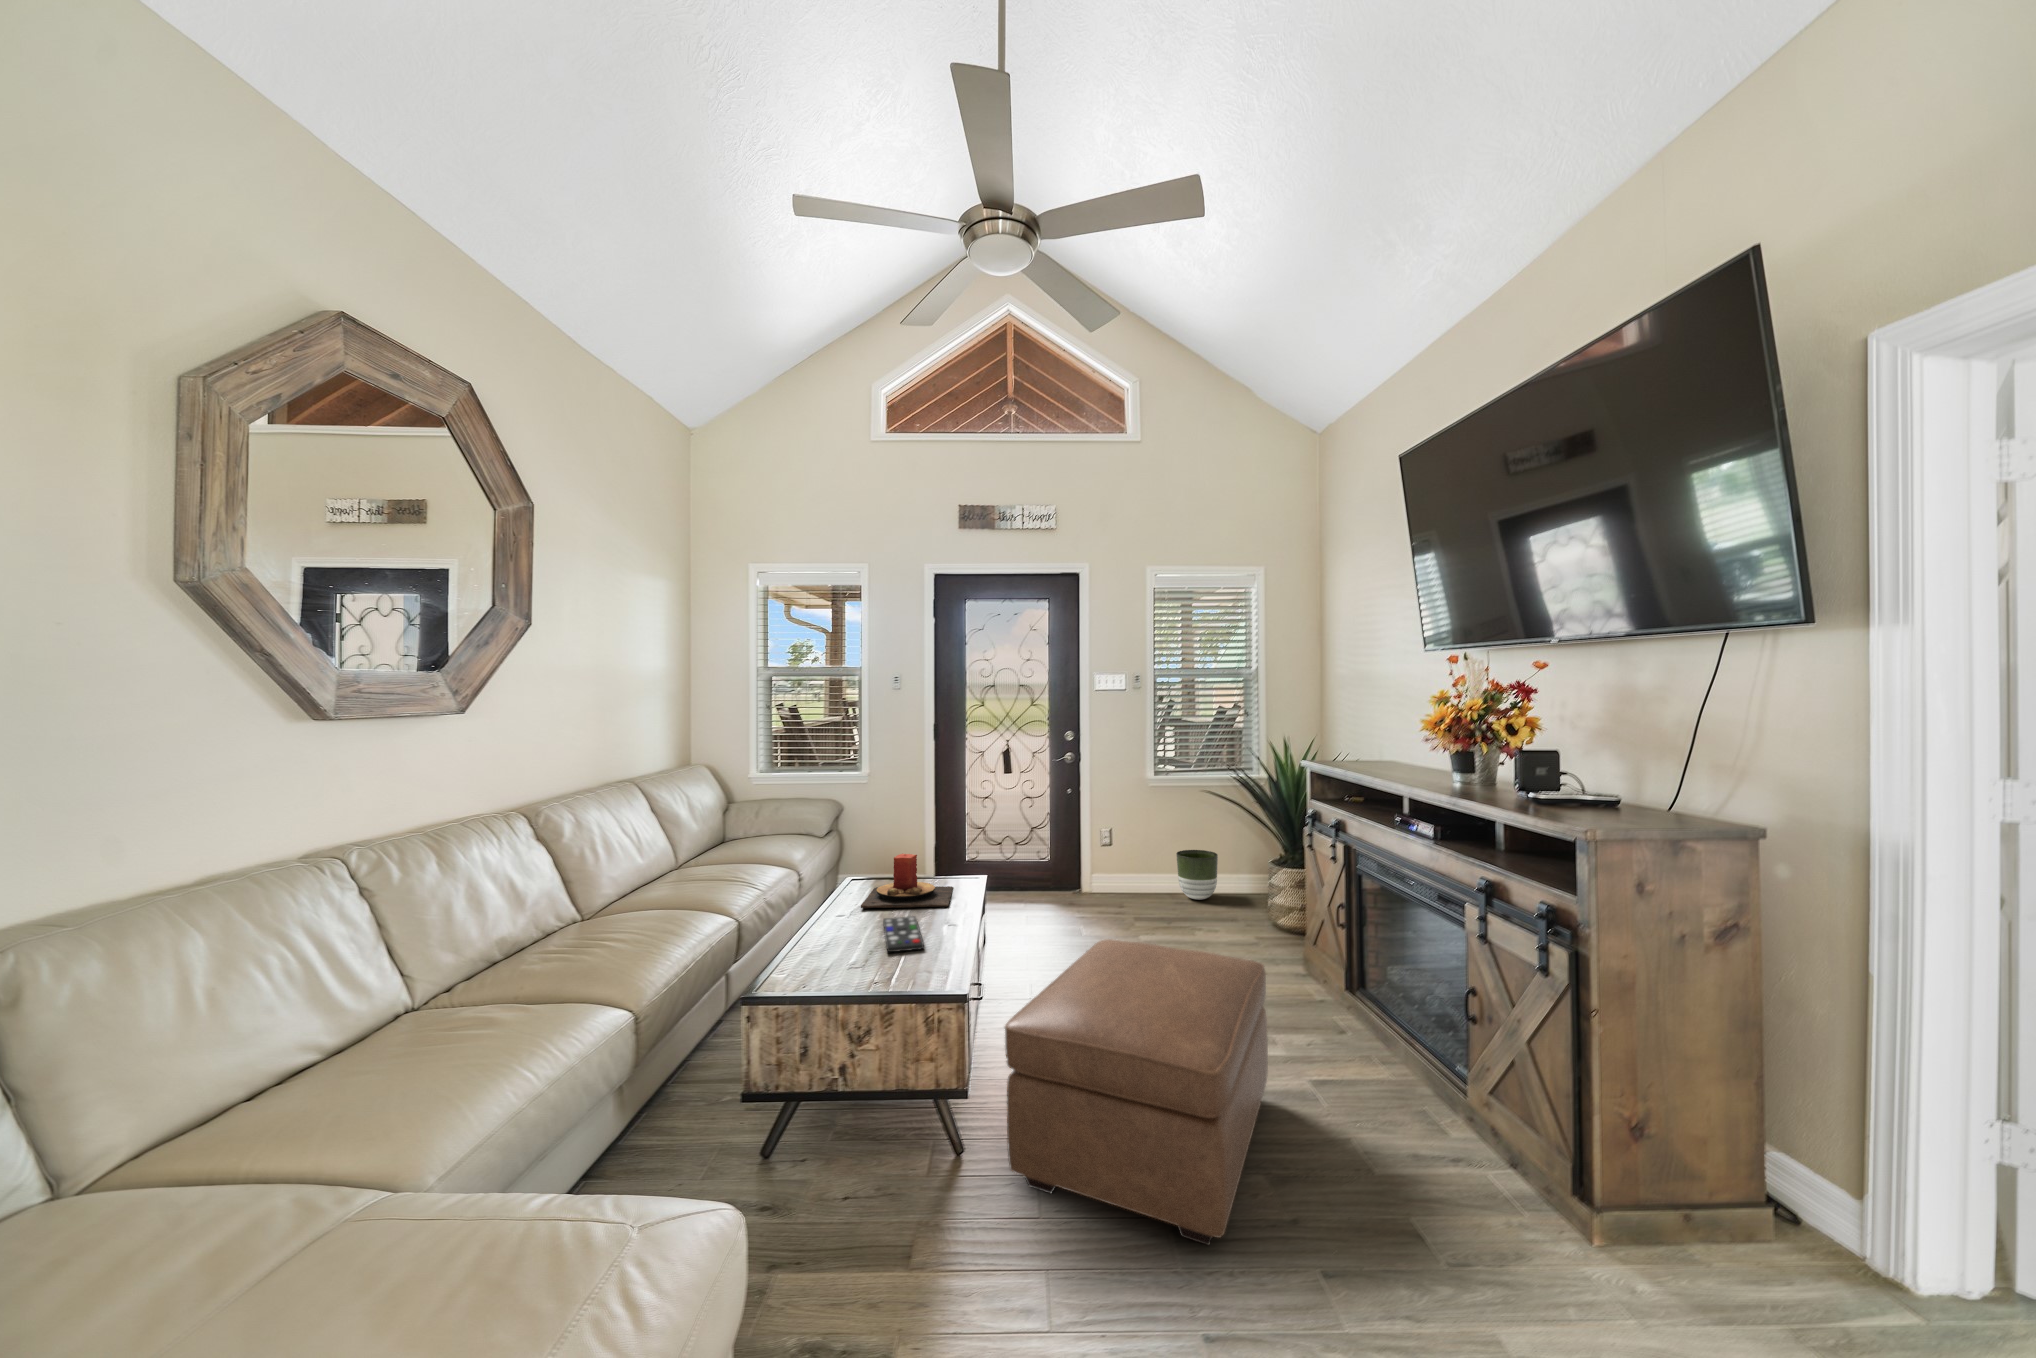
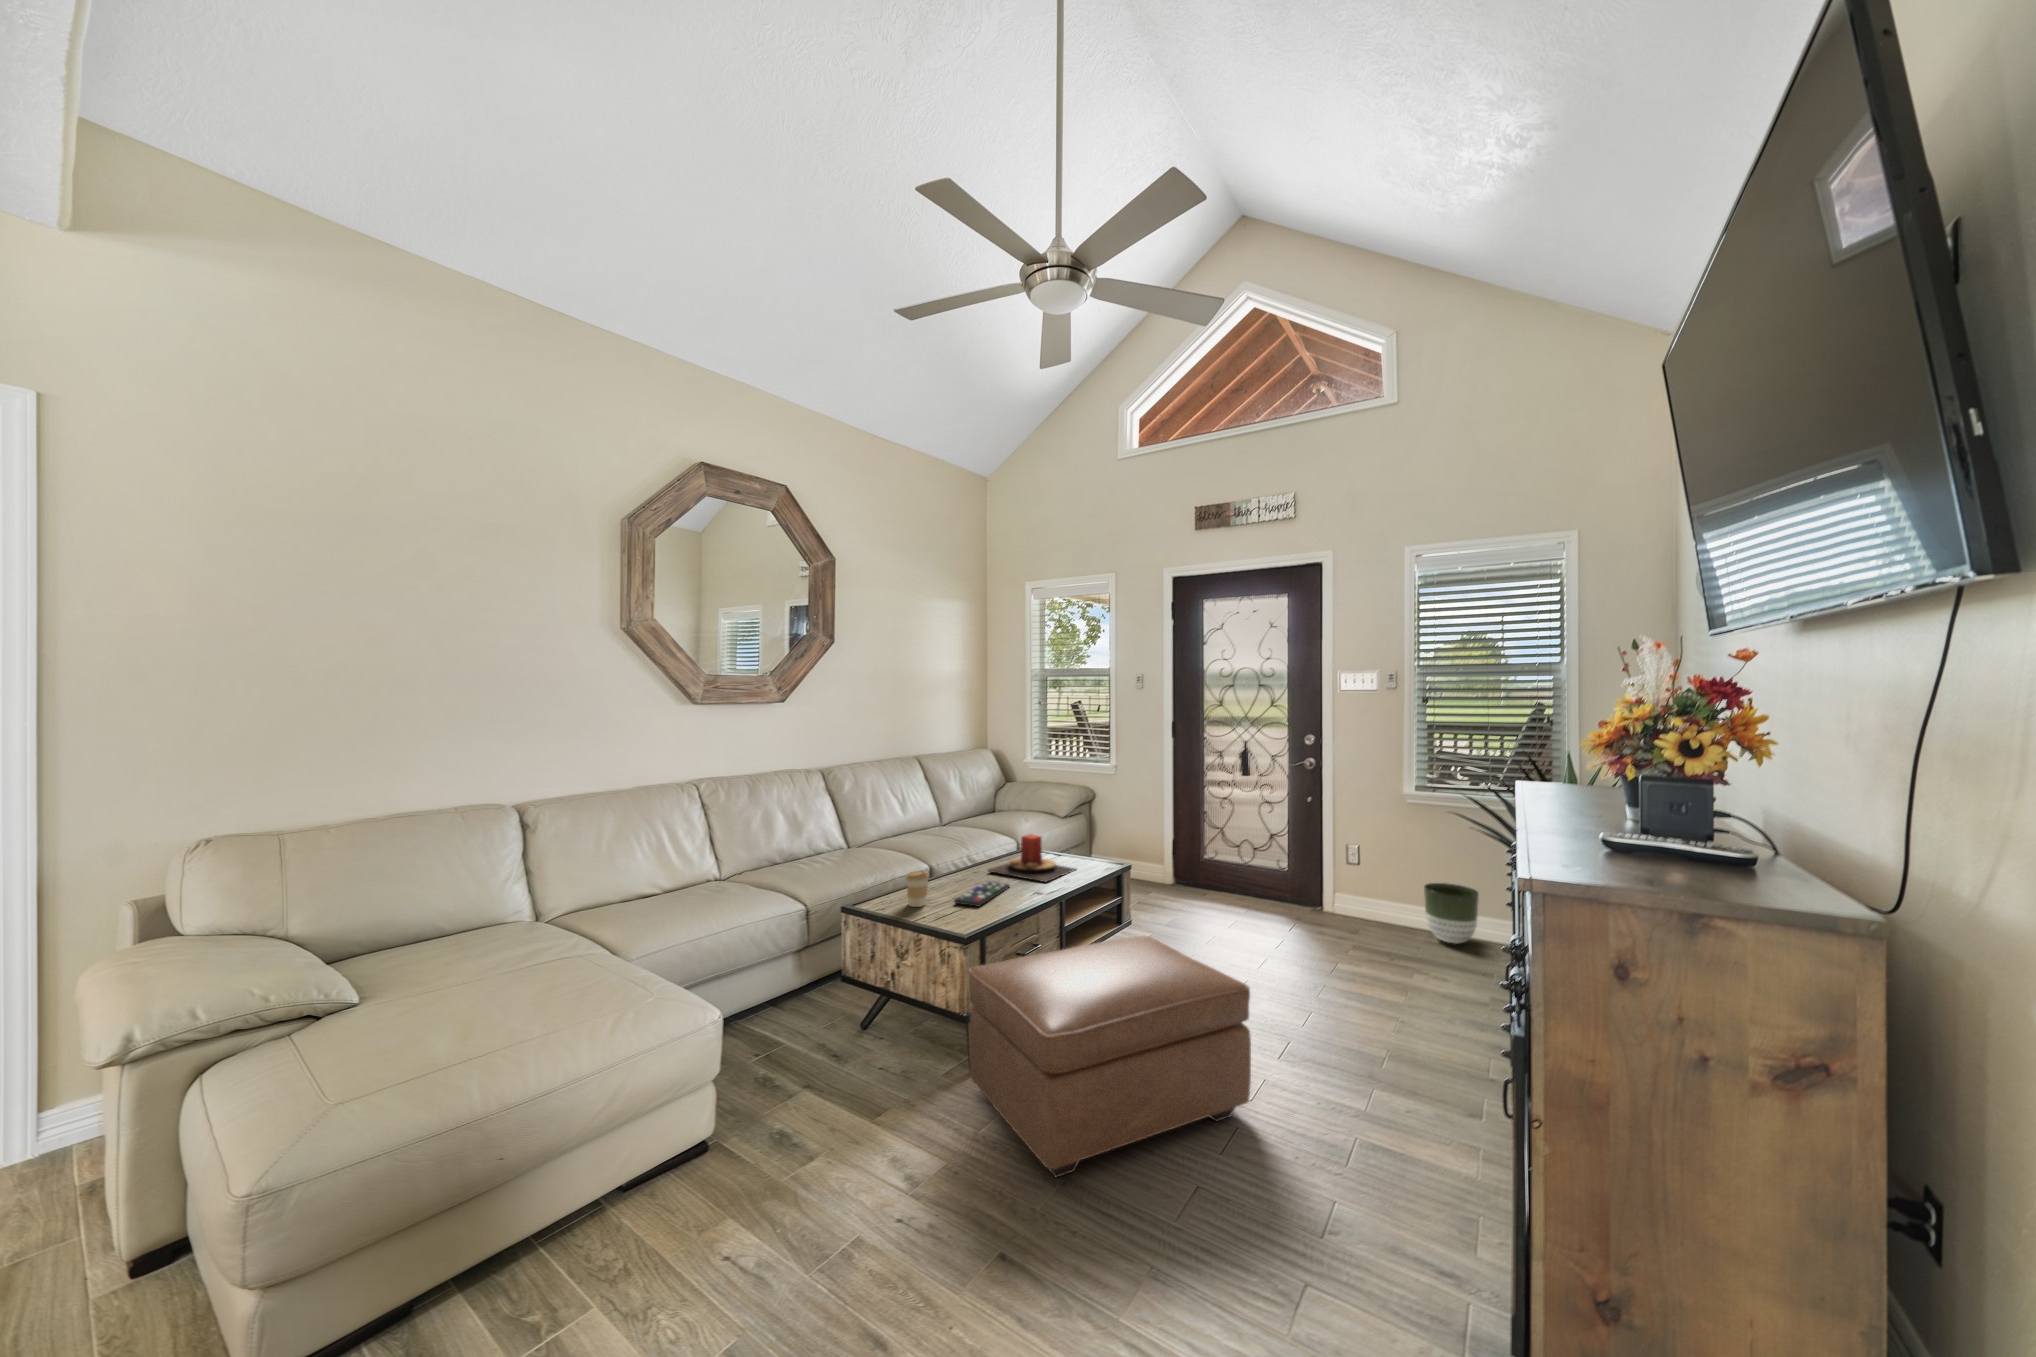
coffee cup: none [823,917,856,970] -> present [906,871,929,907]

